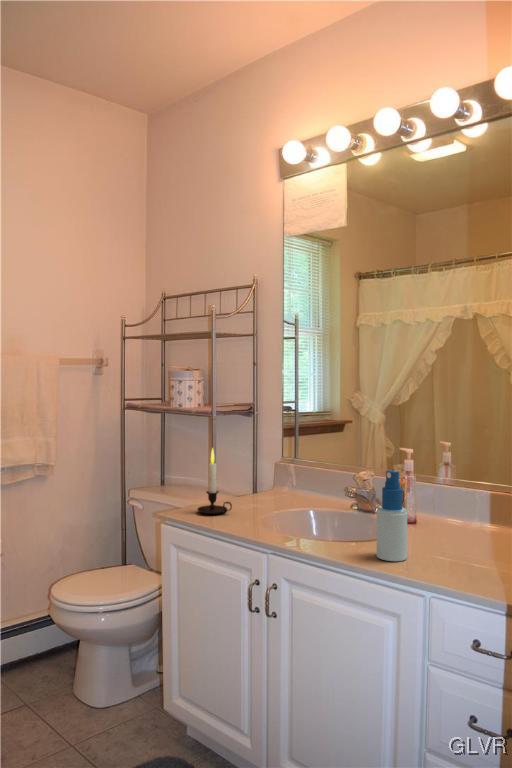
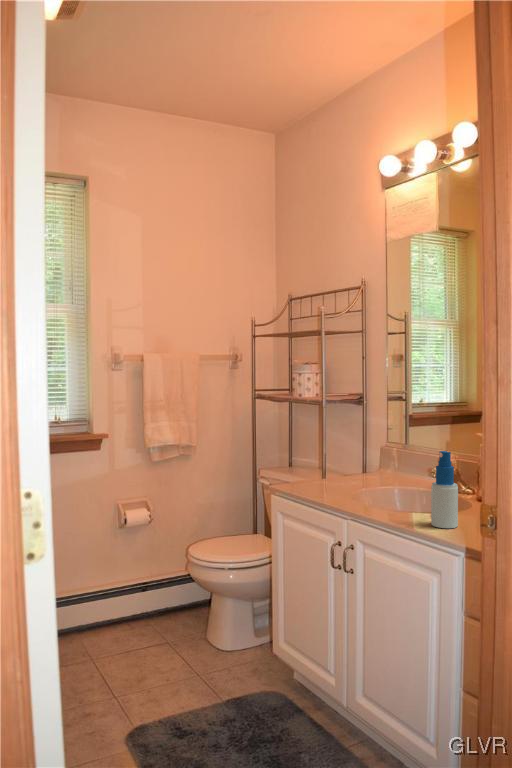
candle: present [197,448,232,514] -> none [301,432,329,489]

